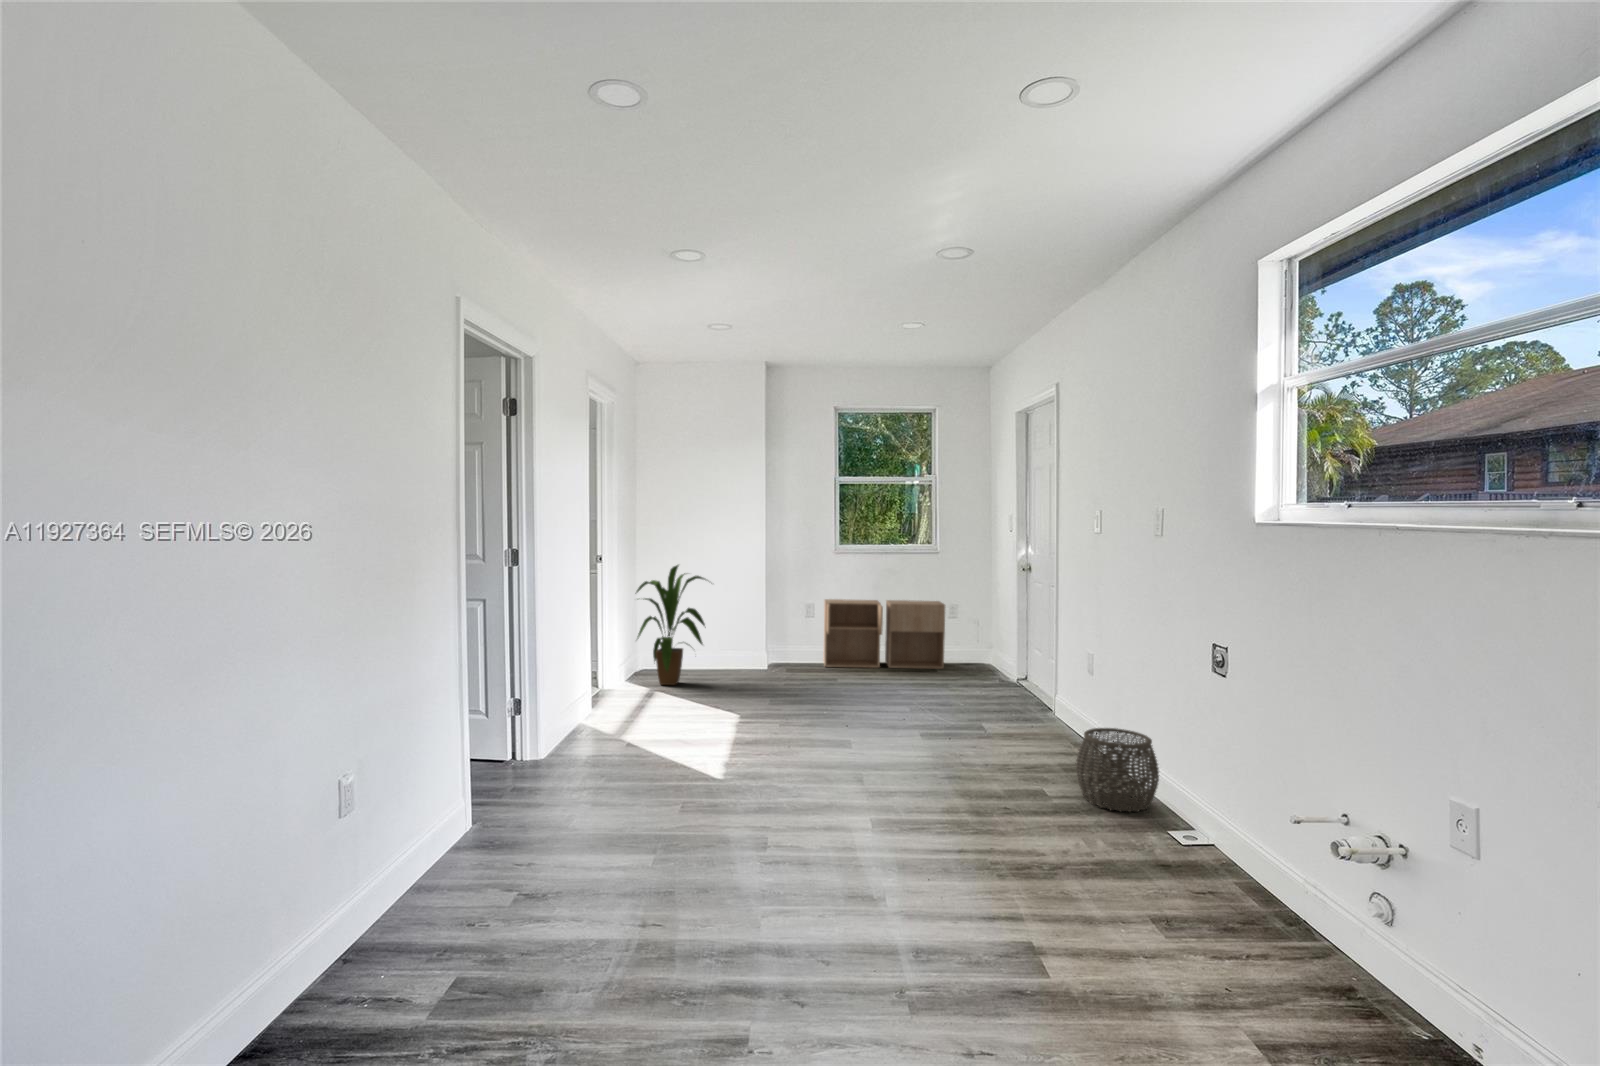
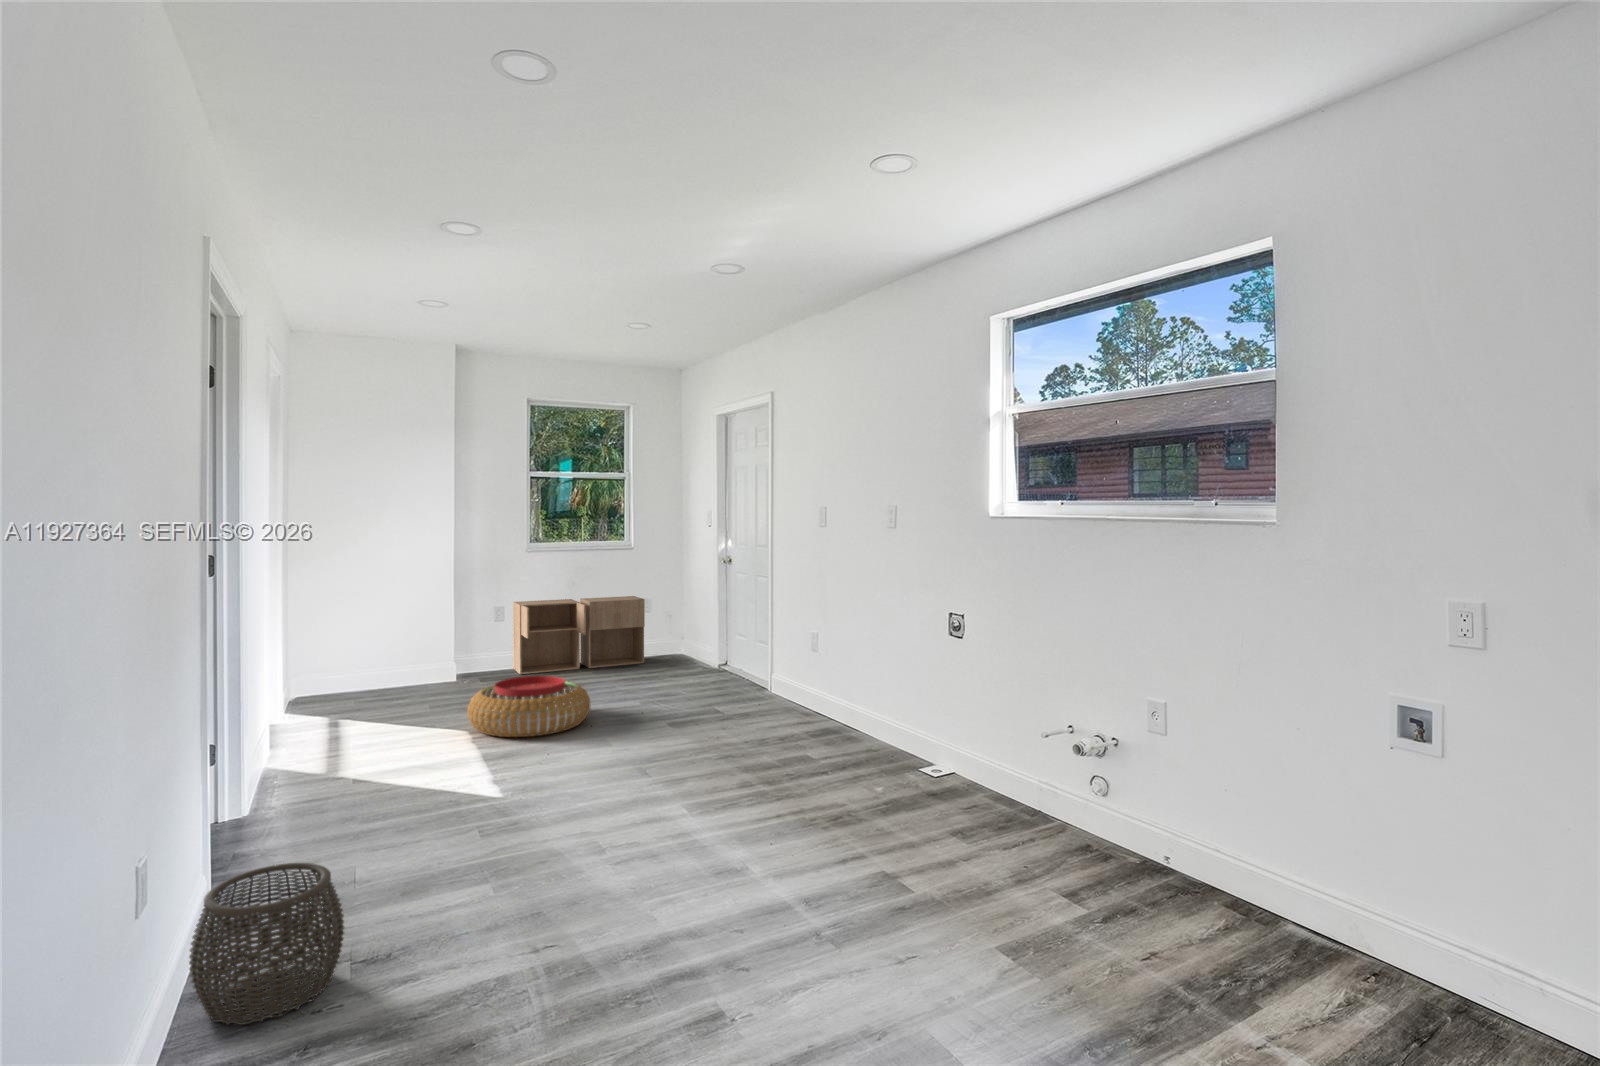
house plant: present [636,565,706,685] -> none [290,571,403,716]
pouf: none [744,669,853,726] -> present [468,676,590,737]
woven basket: present [1076,728,1159,812] -> present [189,863,344,1025]

